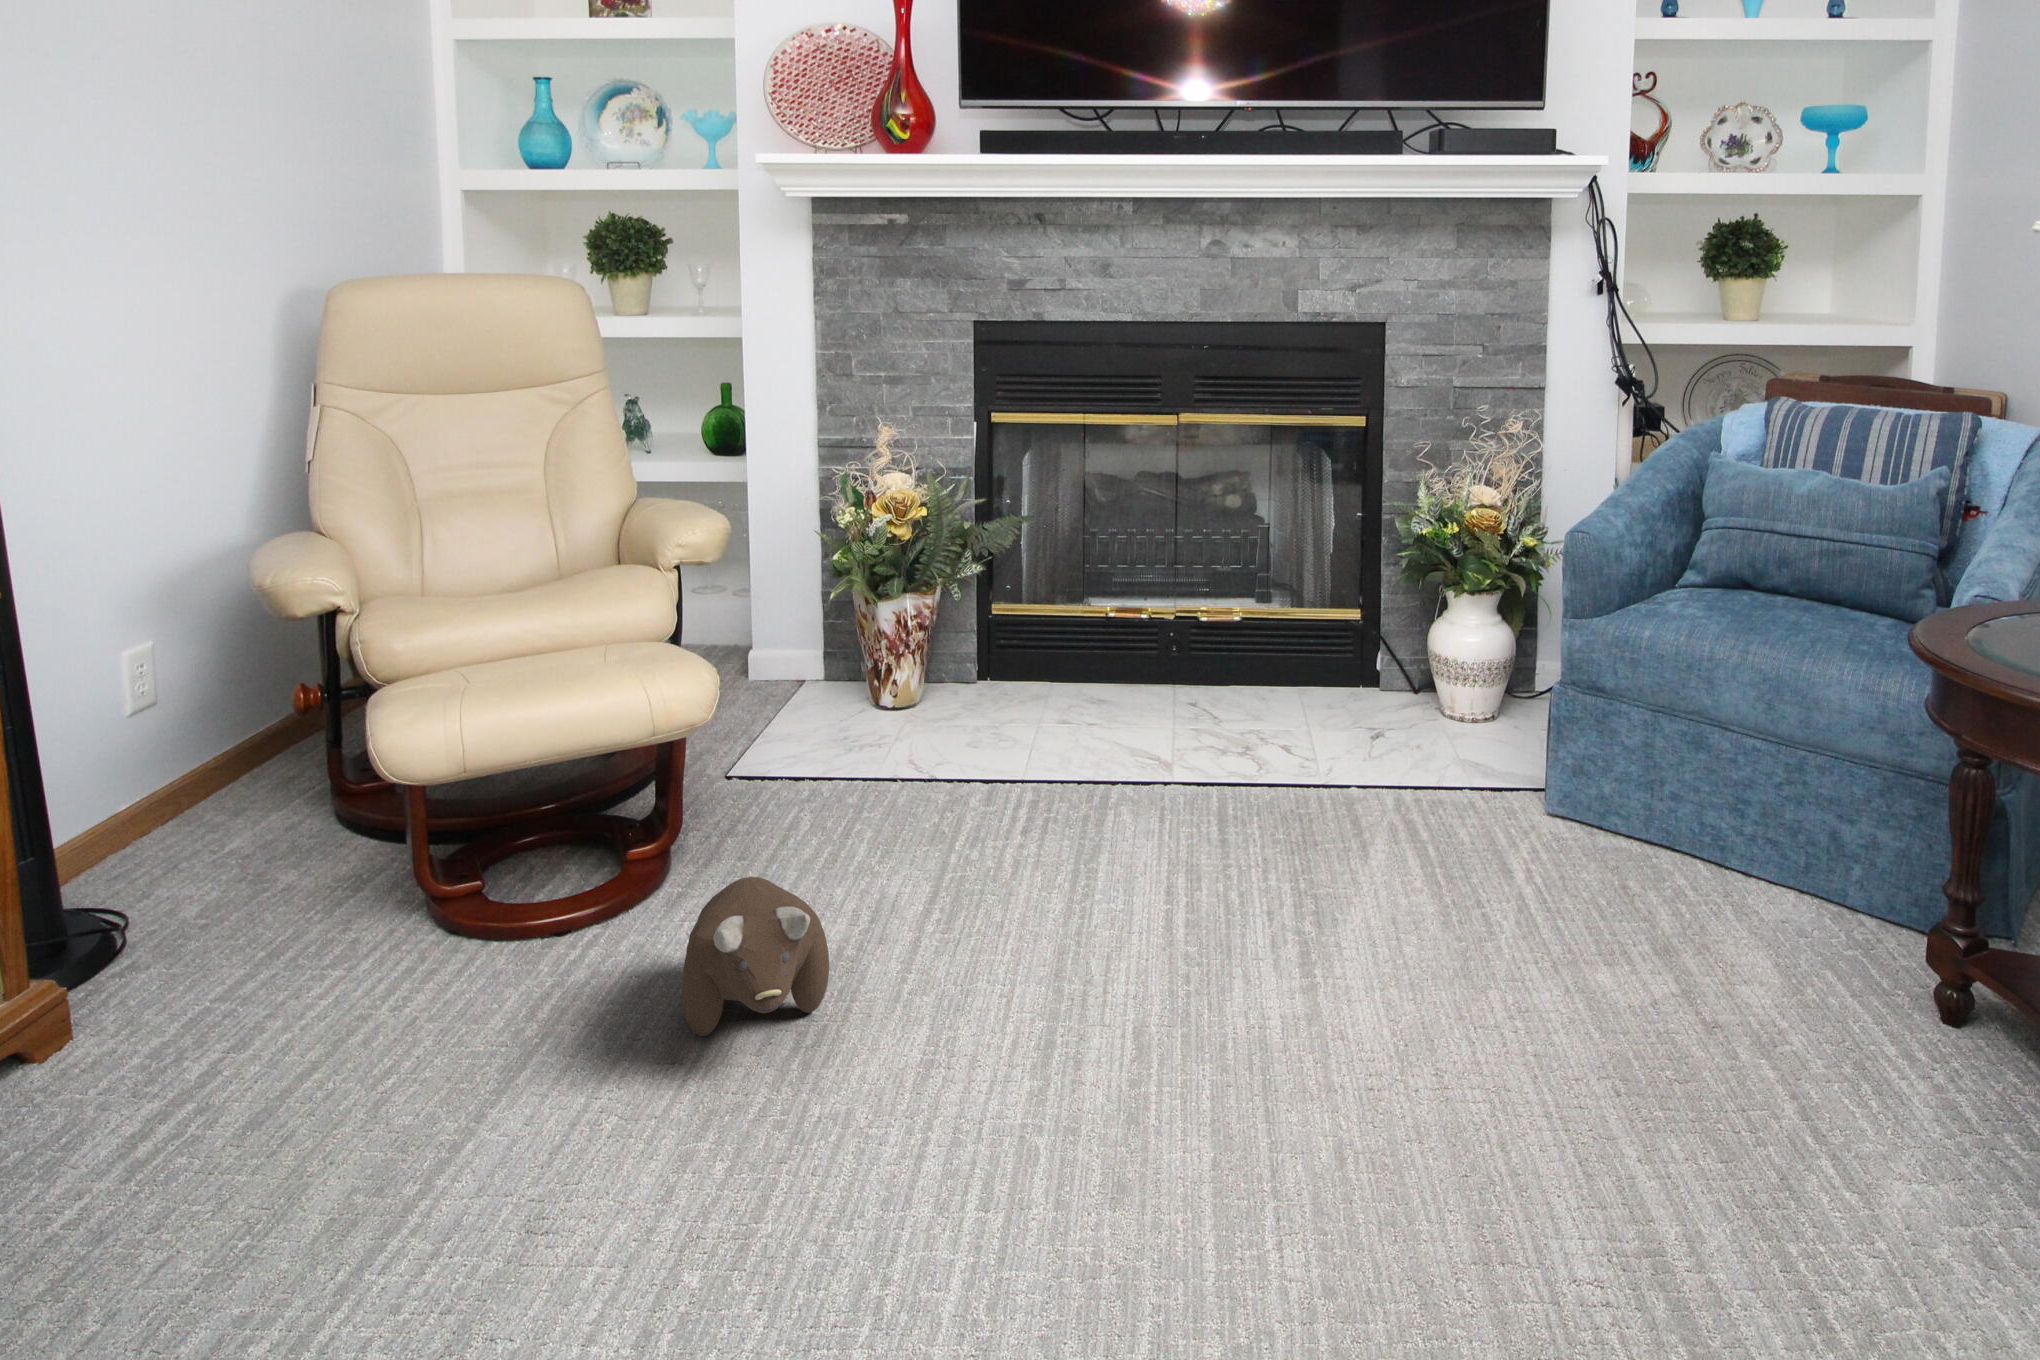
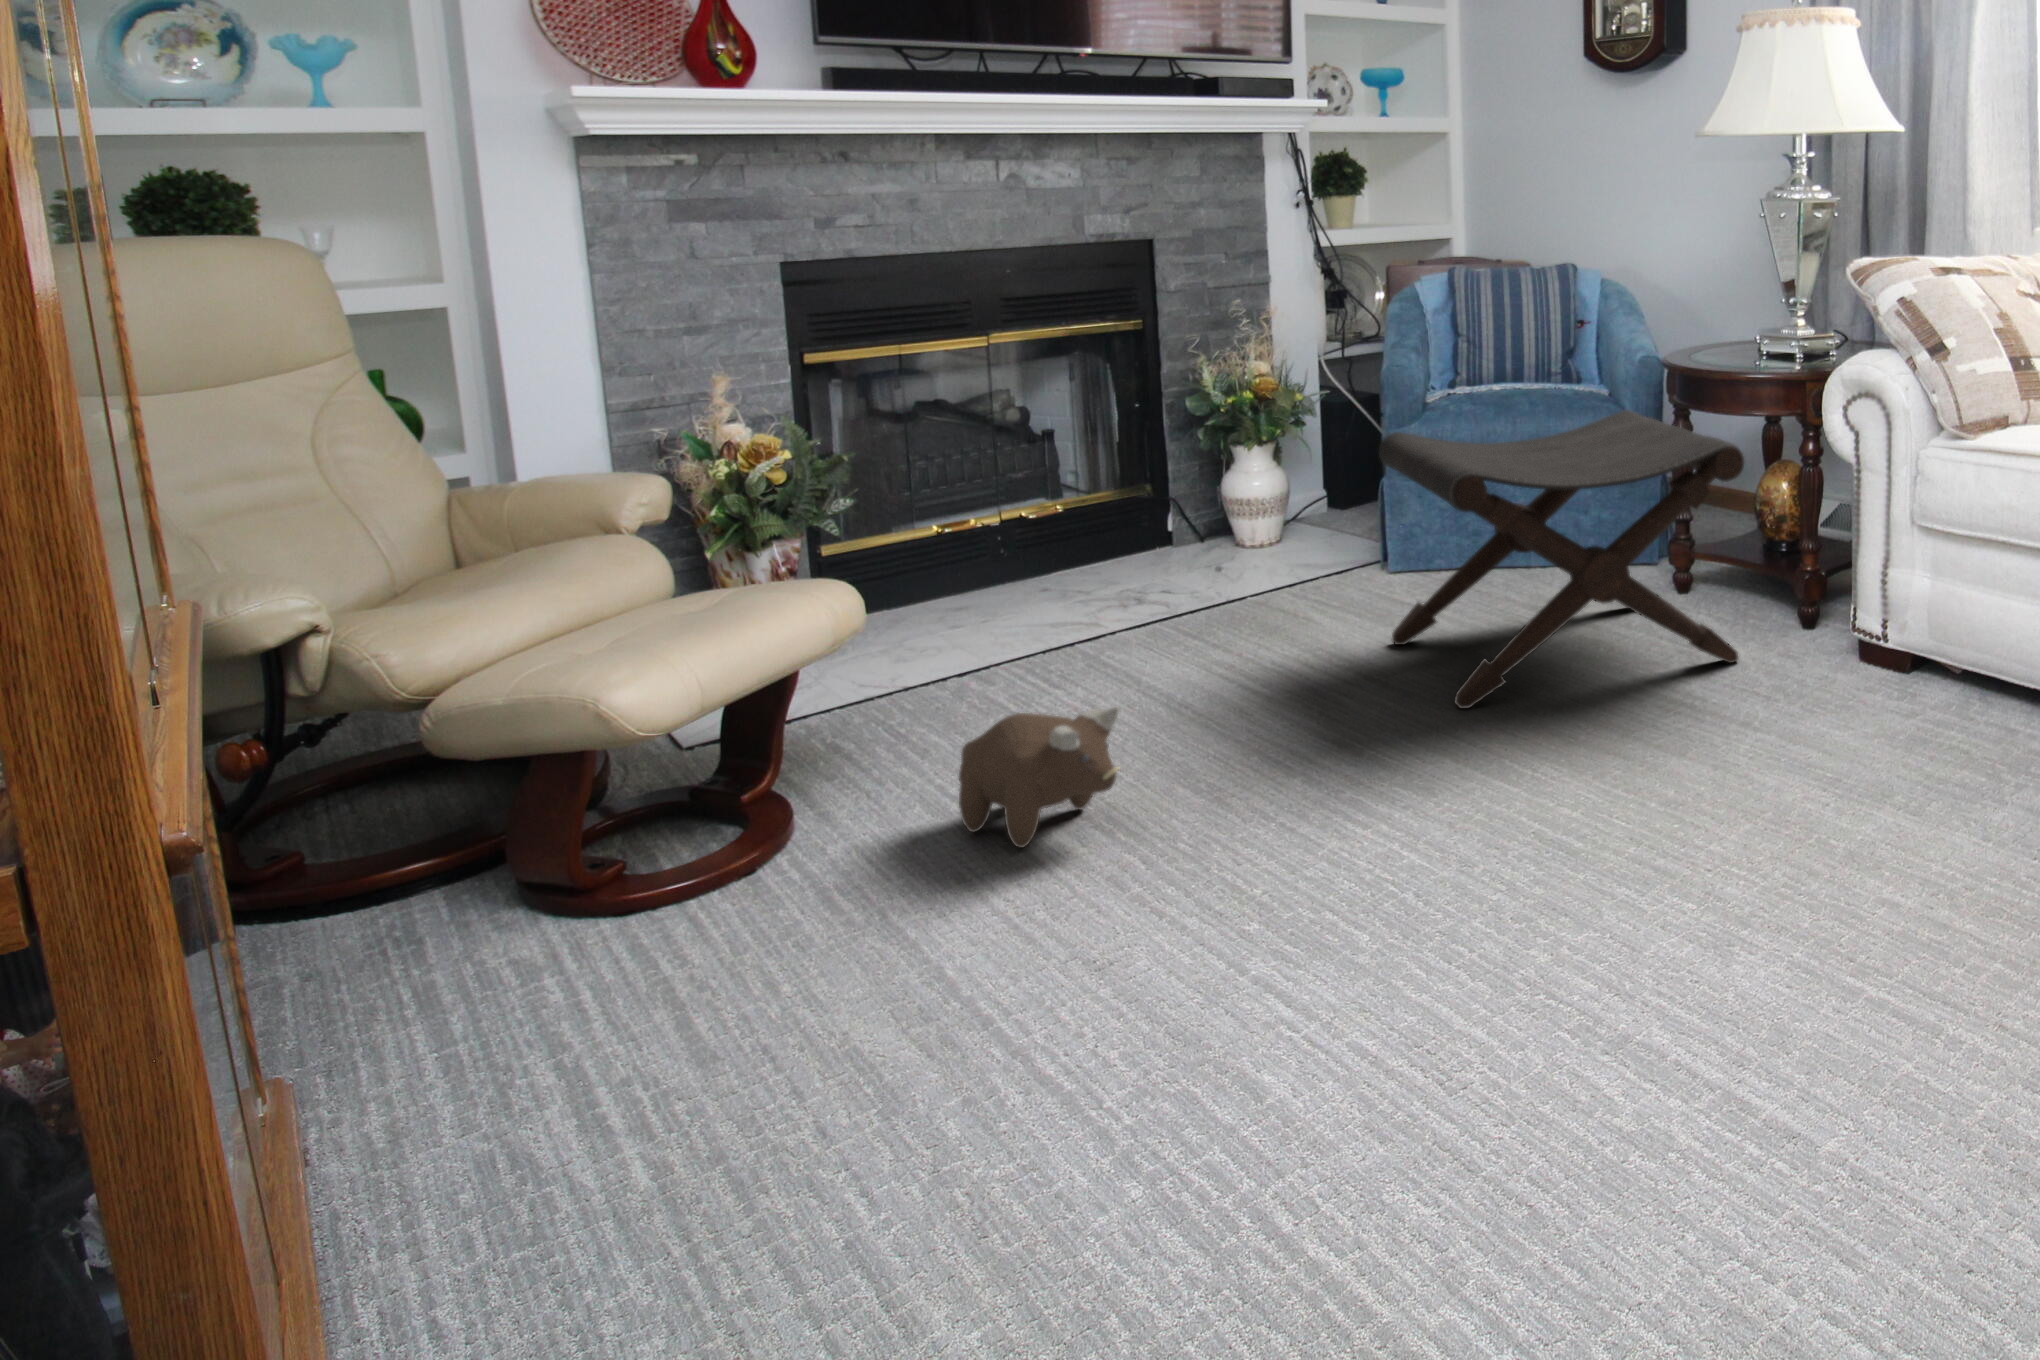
footstool: none [1324,635,1892,1210] -> present [1379,410,1744,709]

